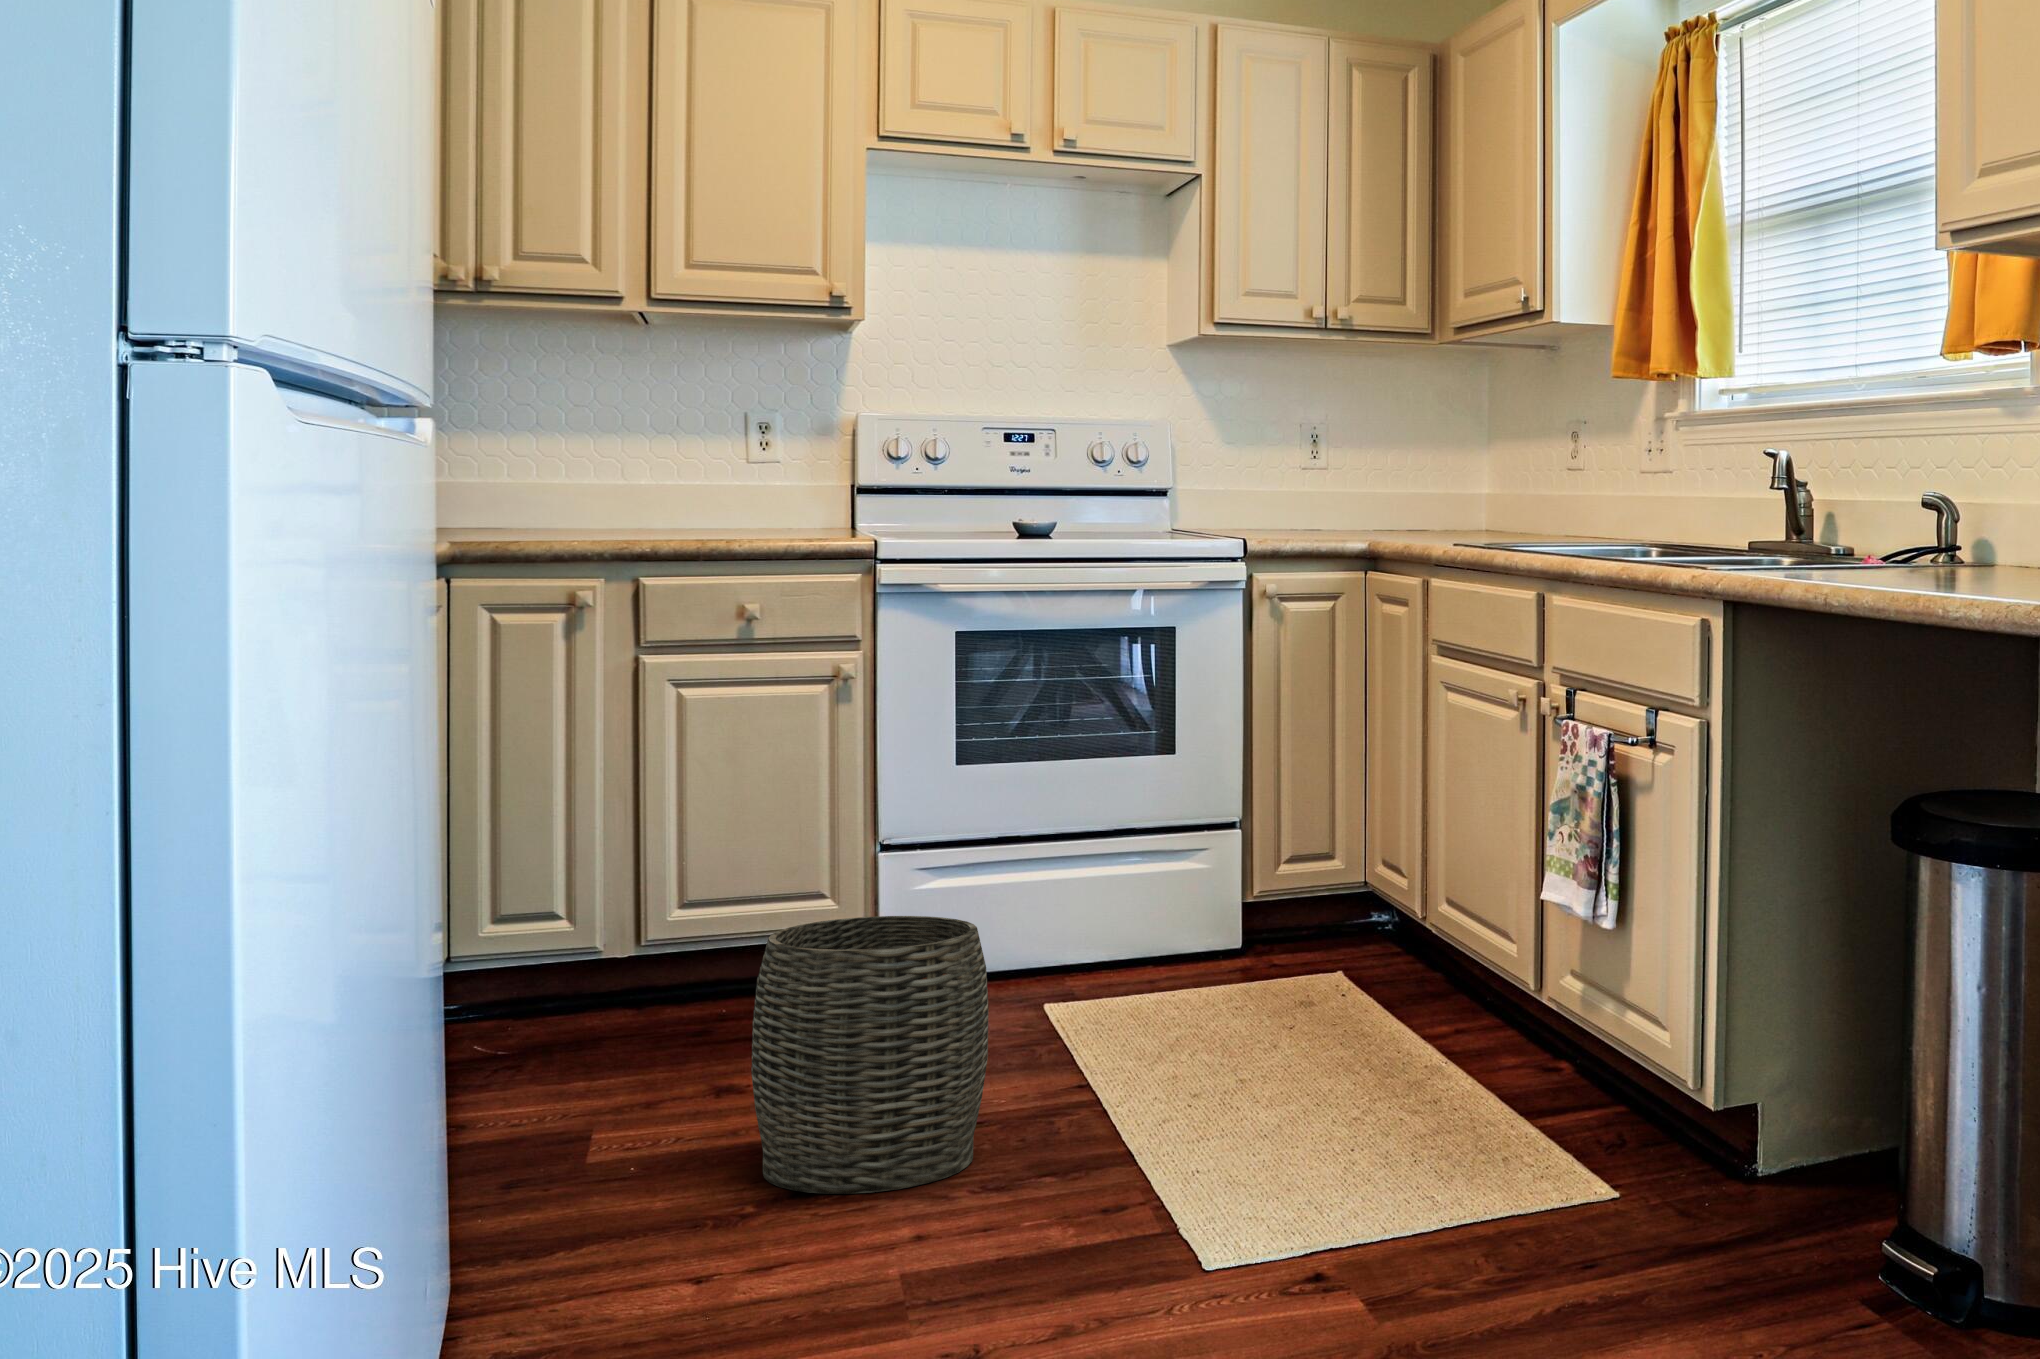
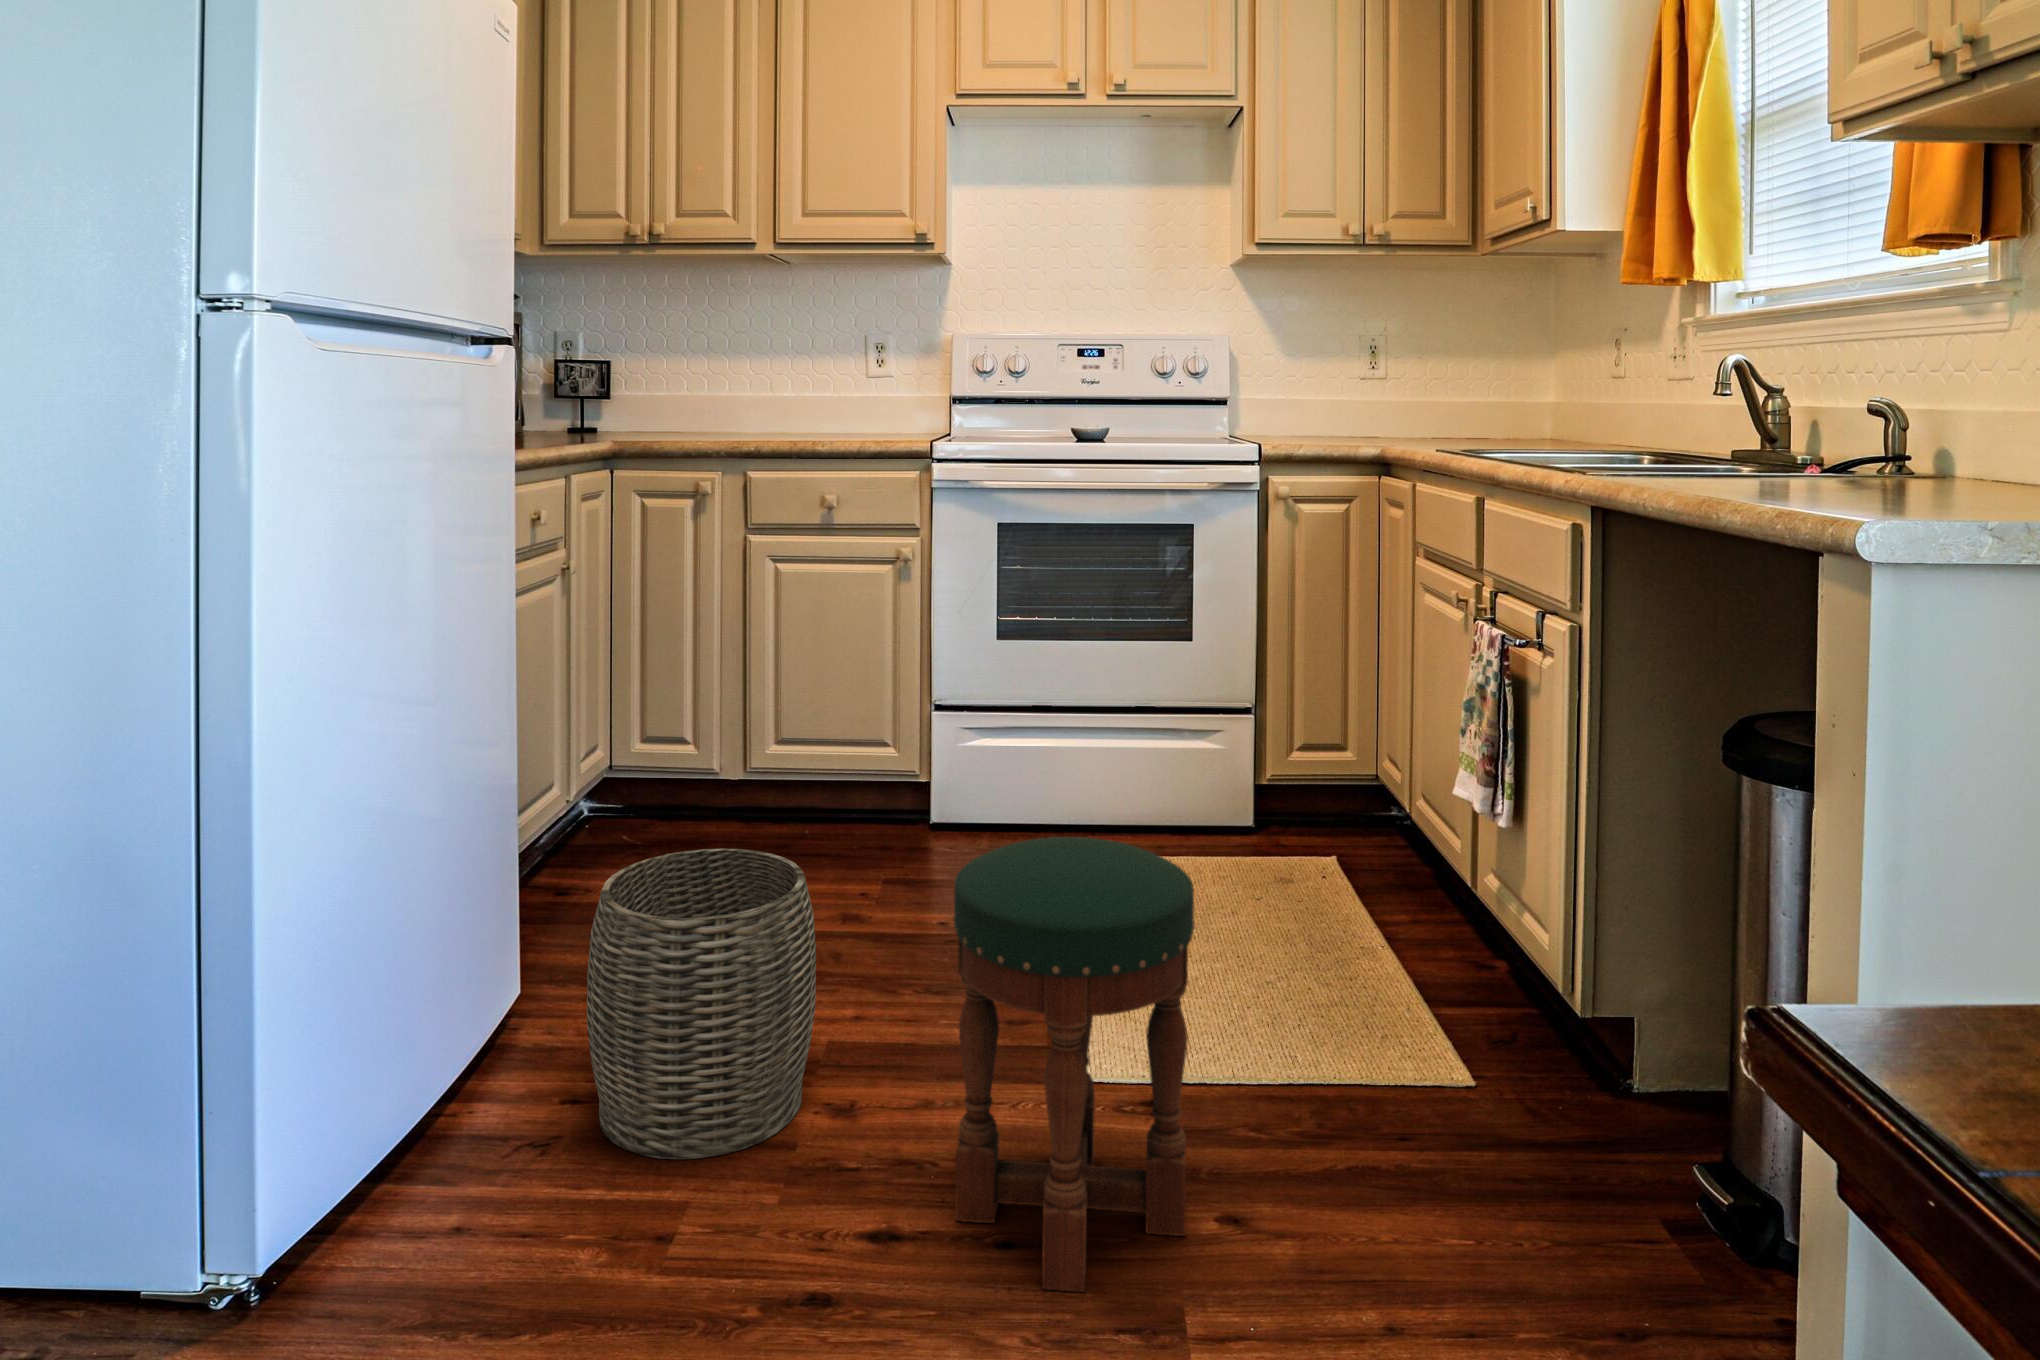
stool: none [1180,833,1392,1193] -> present [953,837,1195,1292]

